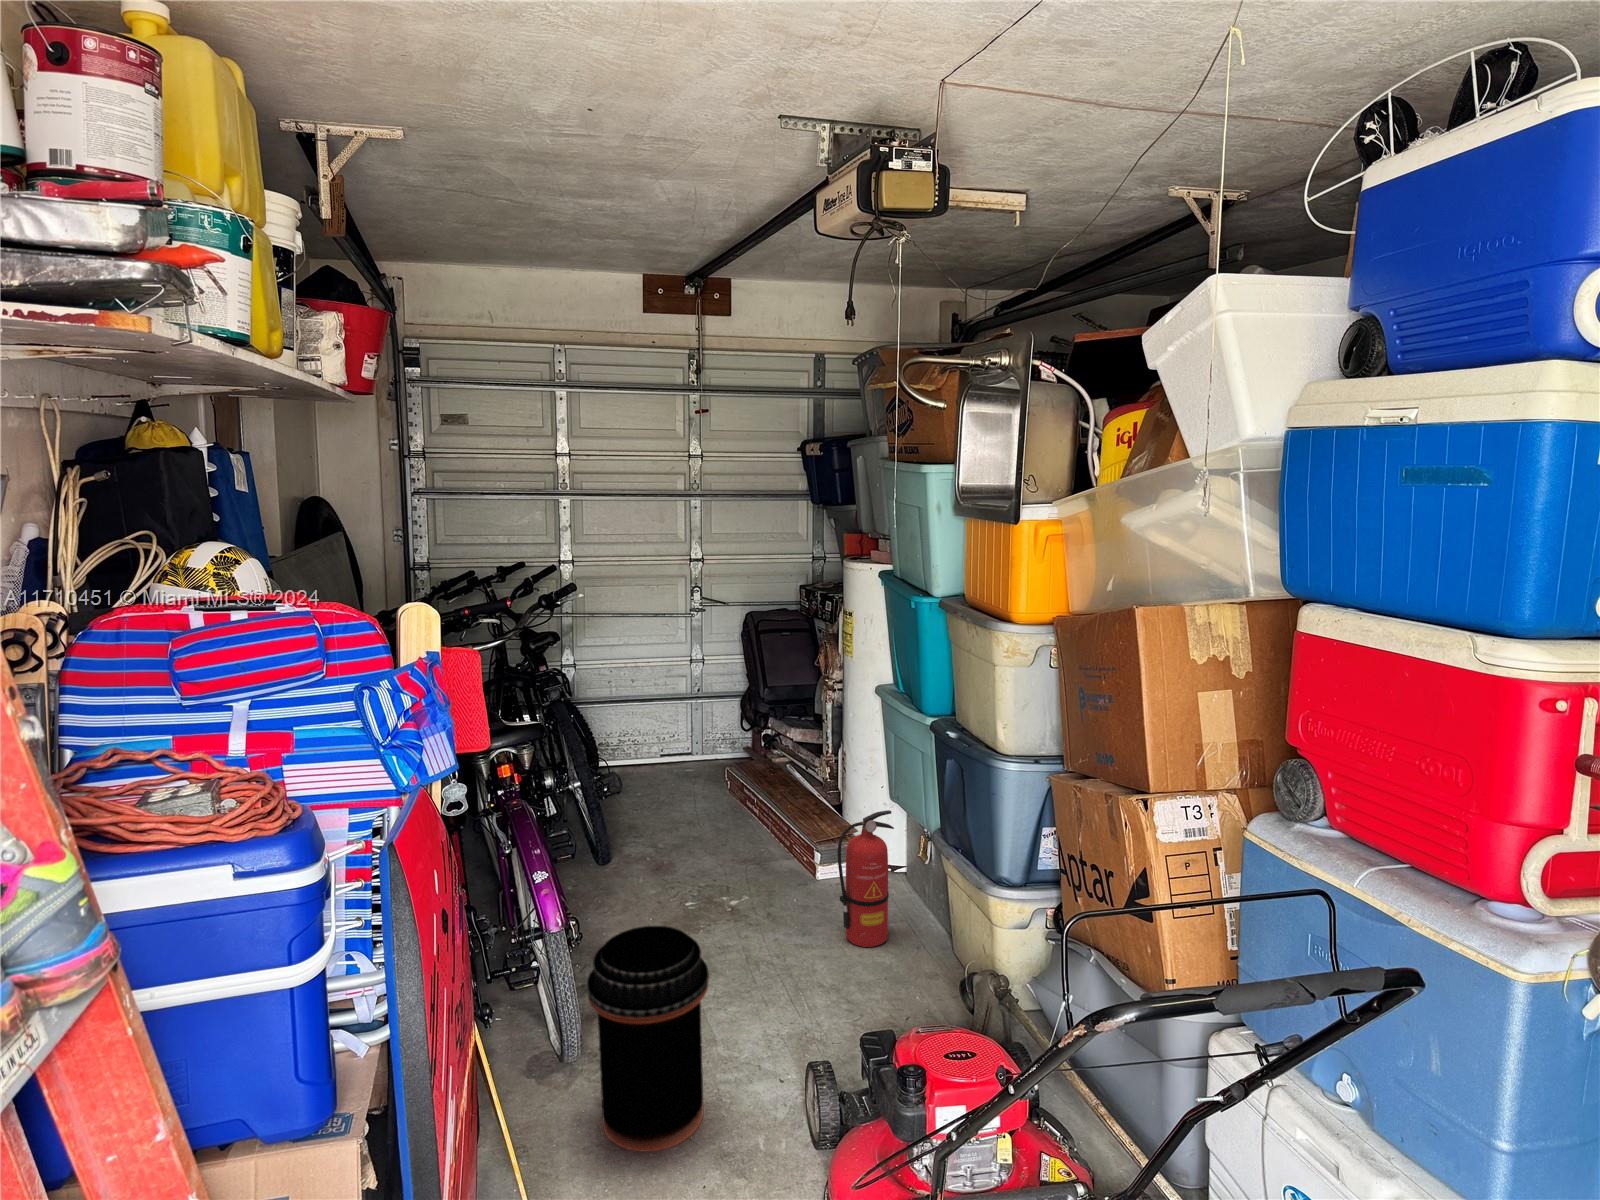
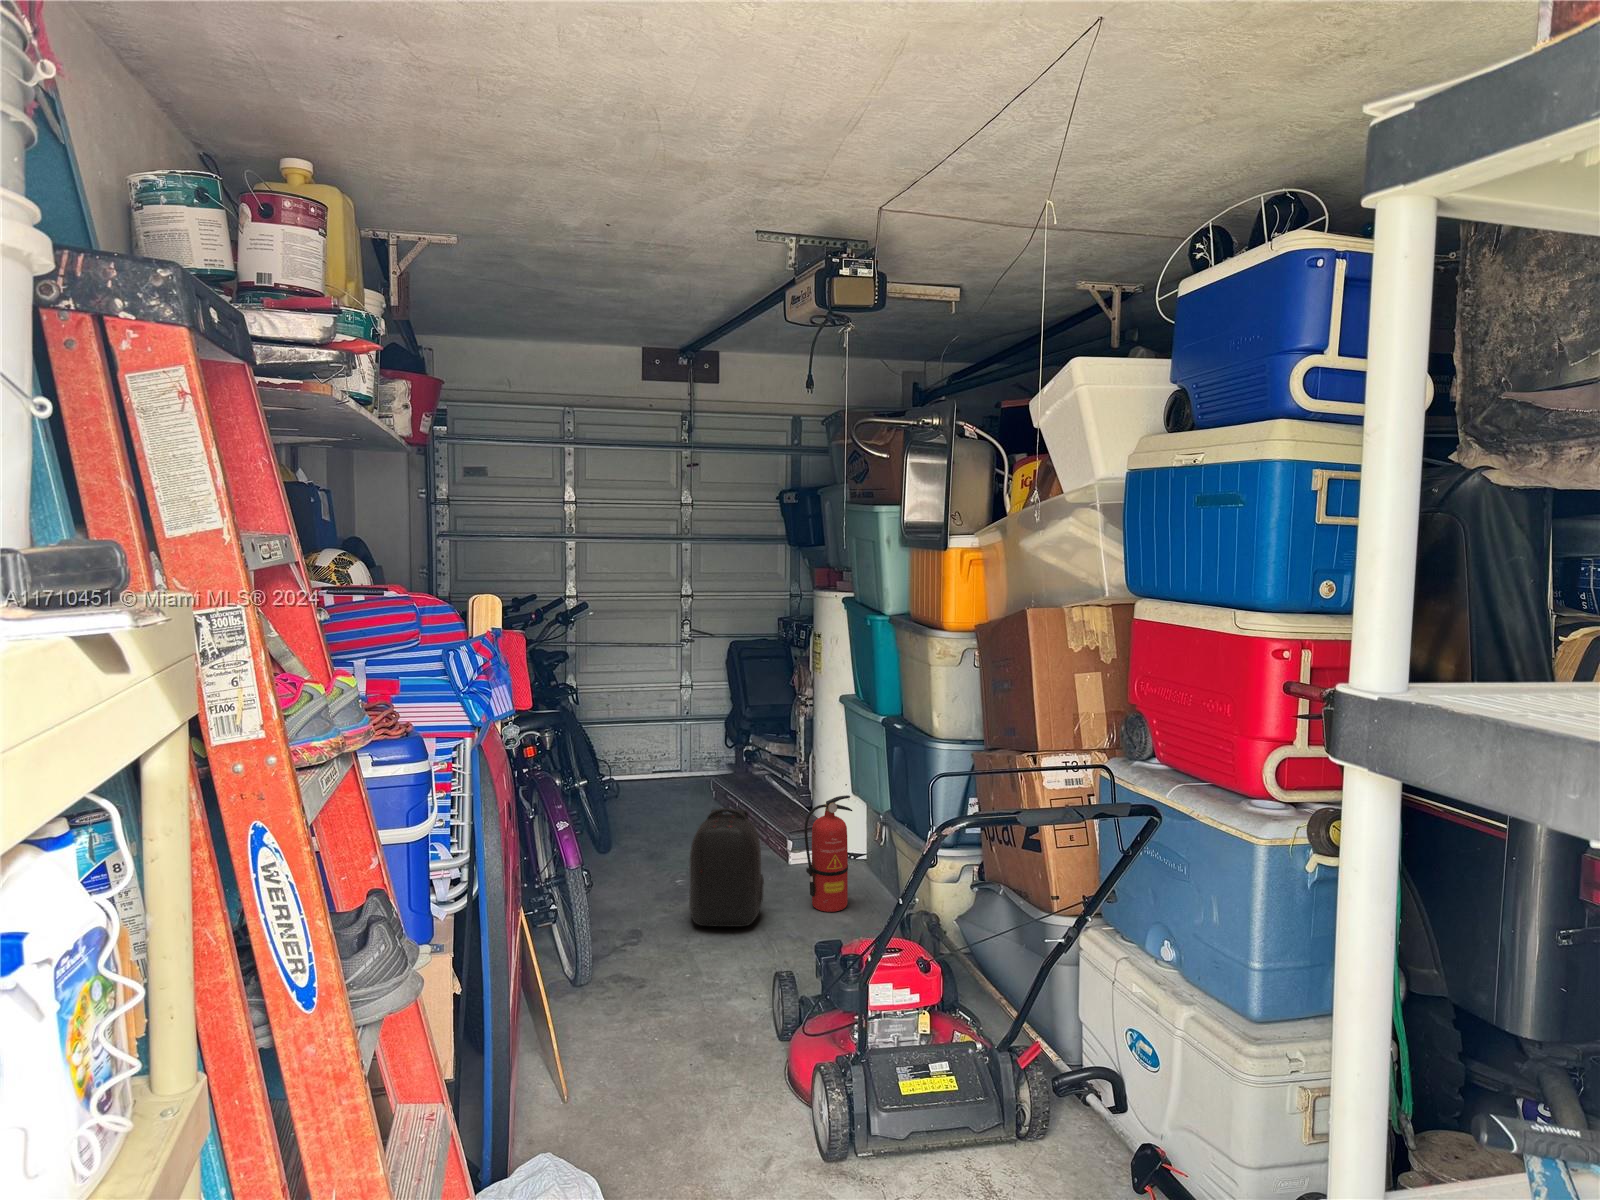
backpack: none [702,827,790,969] -> present [689,808,764,927]
trash can: present [587,926,709,1151] -> none [598,869,695,1047]

